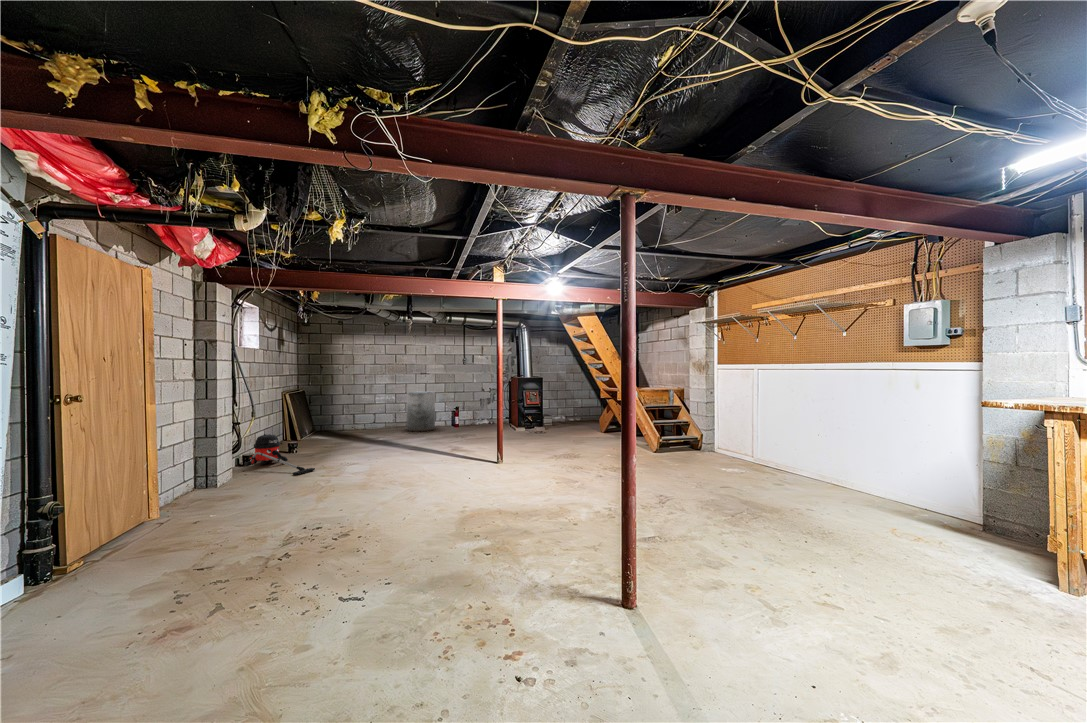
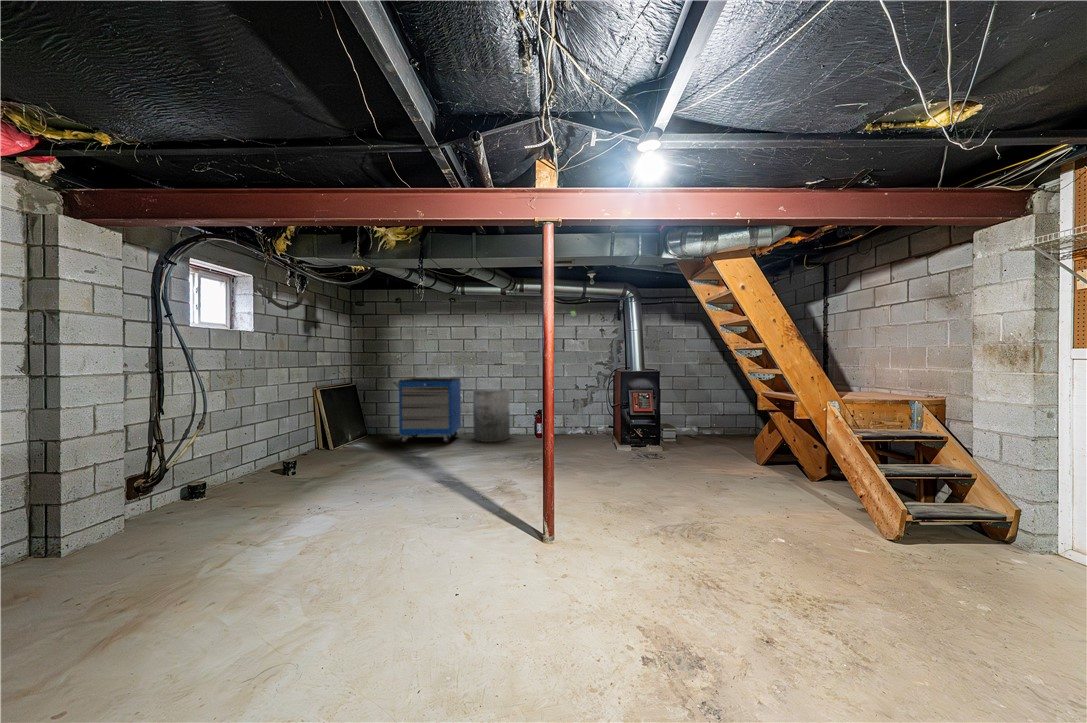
storage cabinet: none [345,383,395,435] -> present [394,378,461,443]
vacuum cleaner: present [244,434,315,475] -> none [193,453,257,535]

